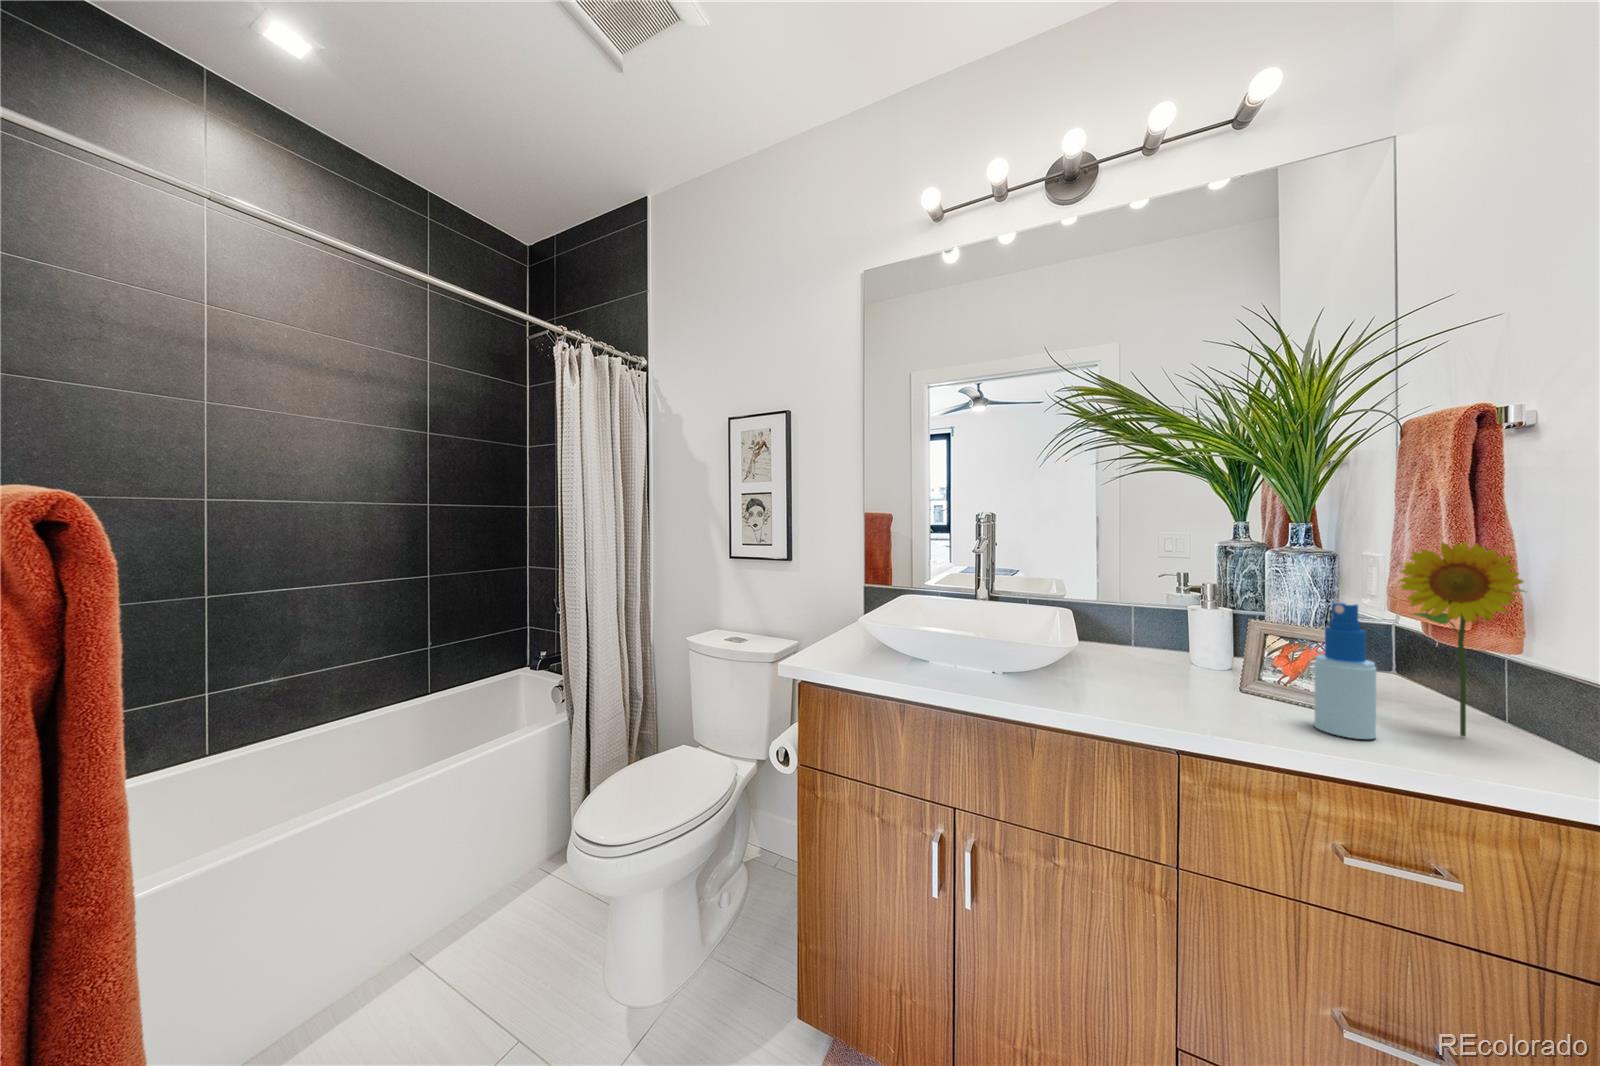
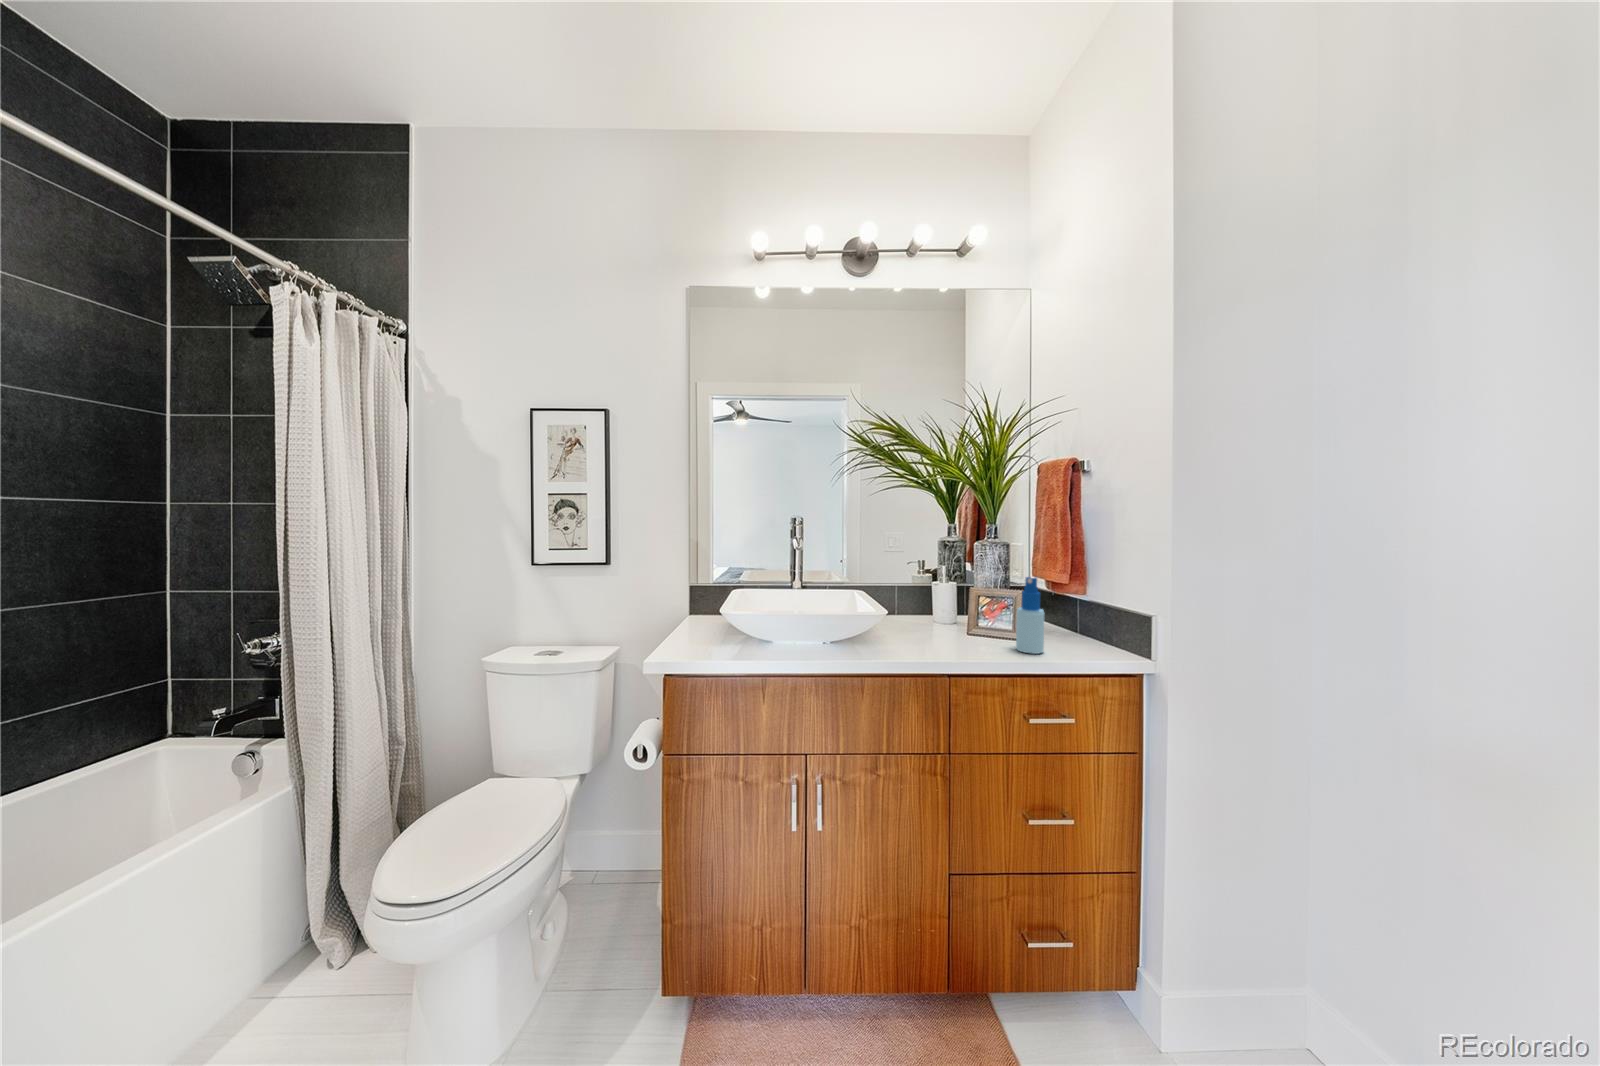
flower: present [1399,542,1527,737] -> none [1049,540,1098,644]

